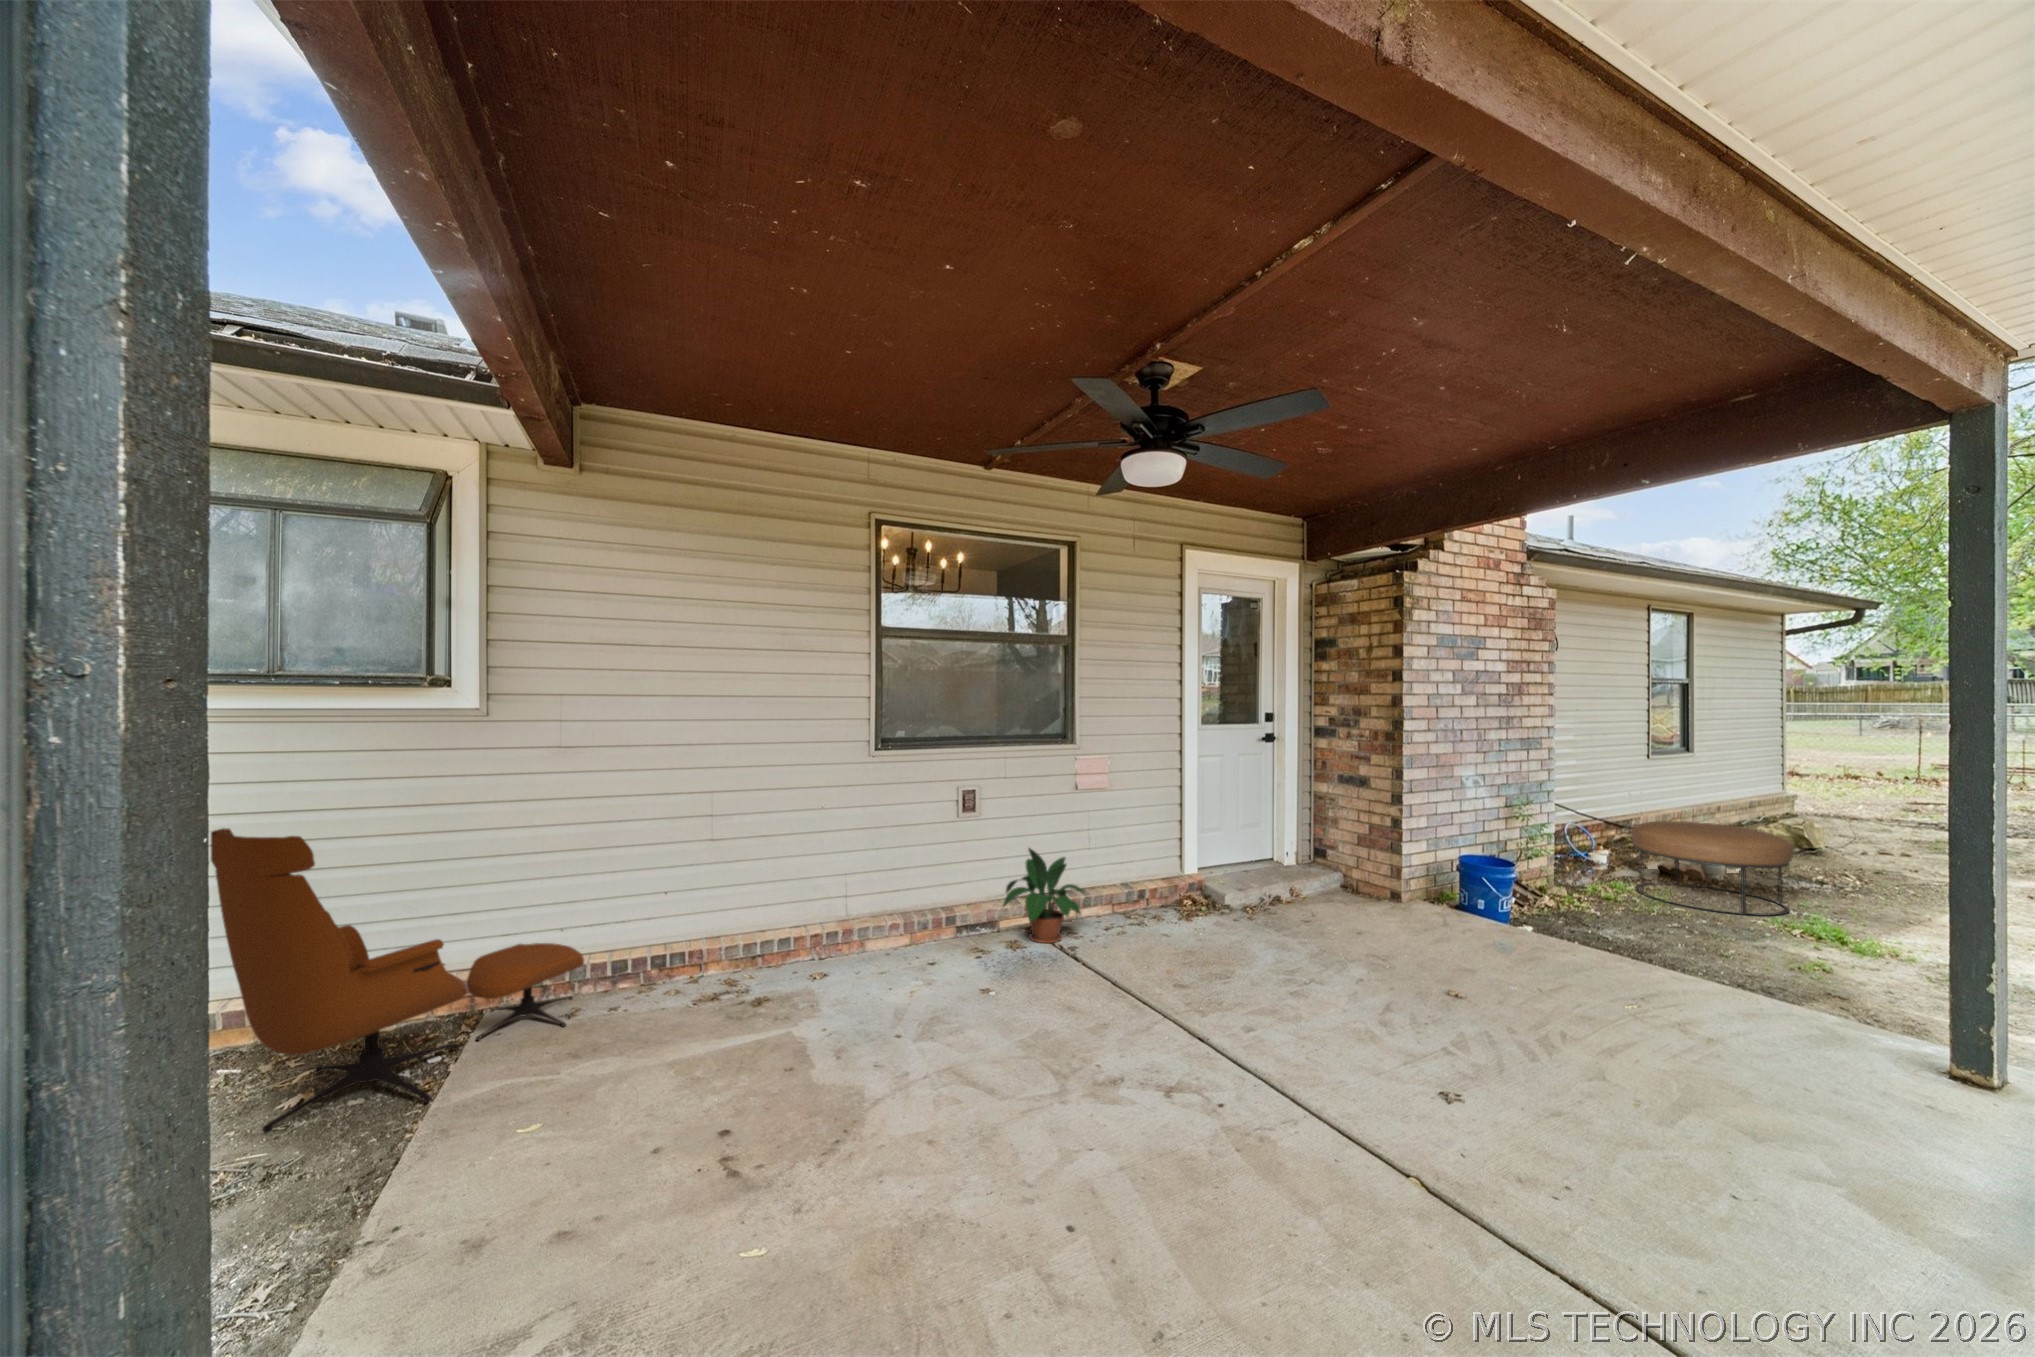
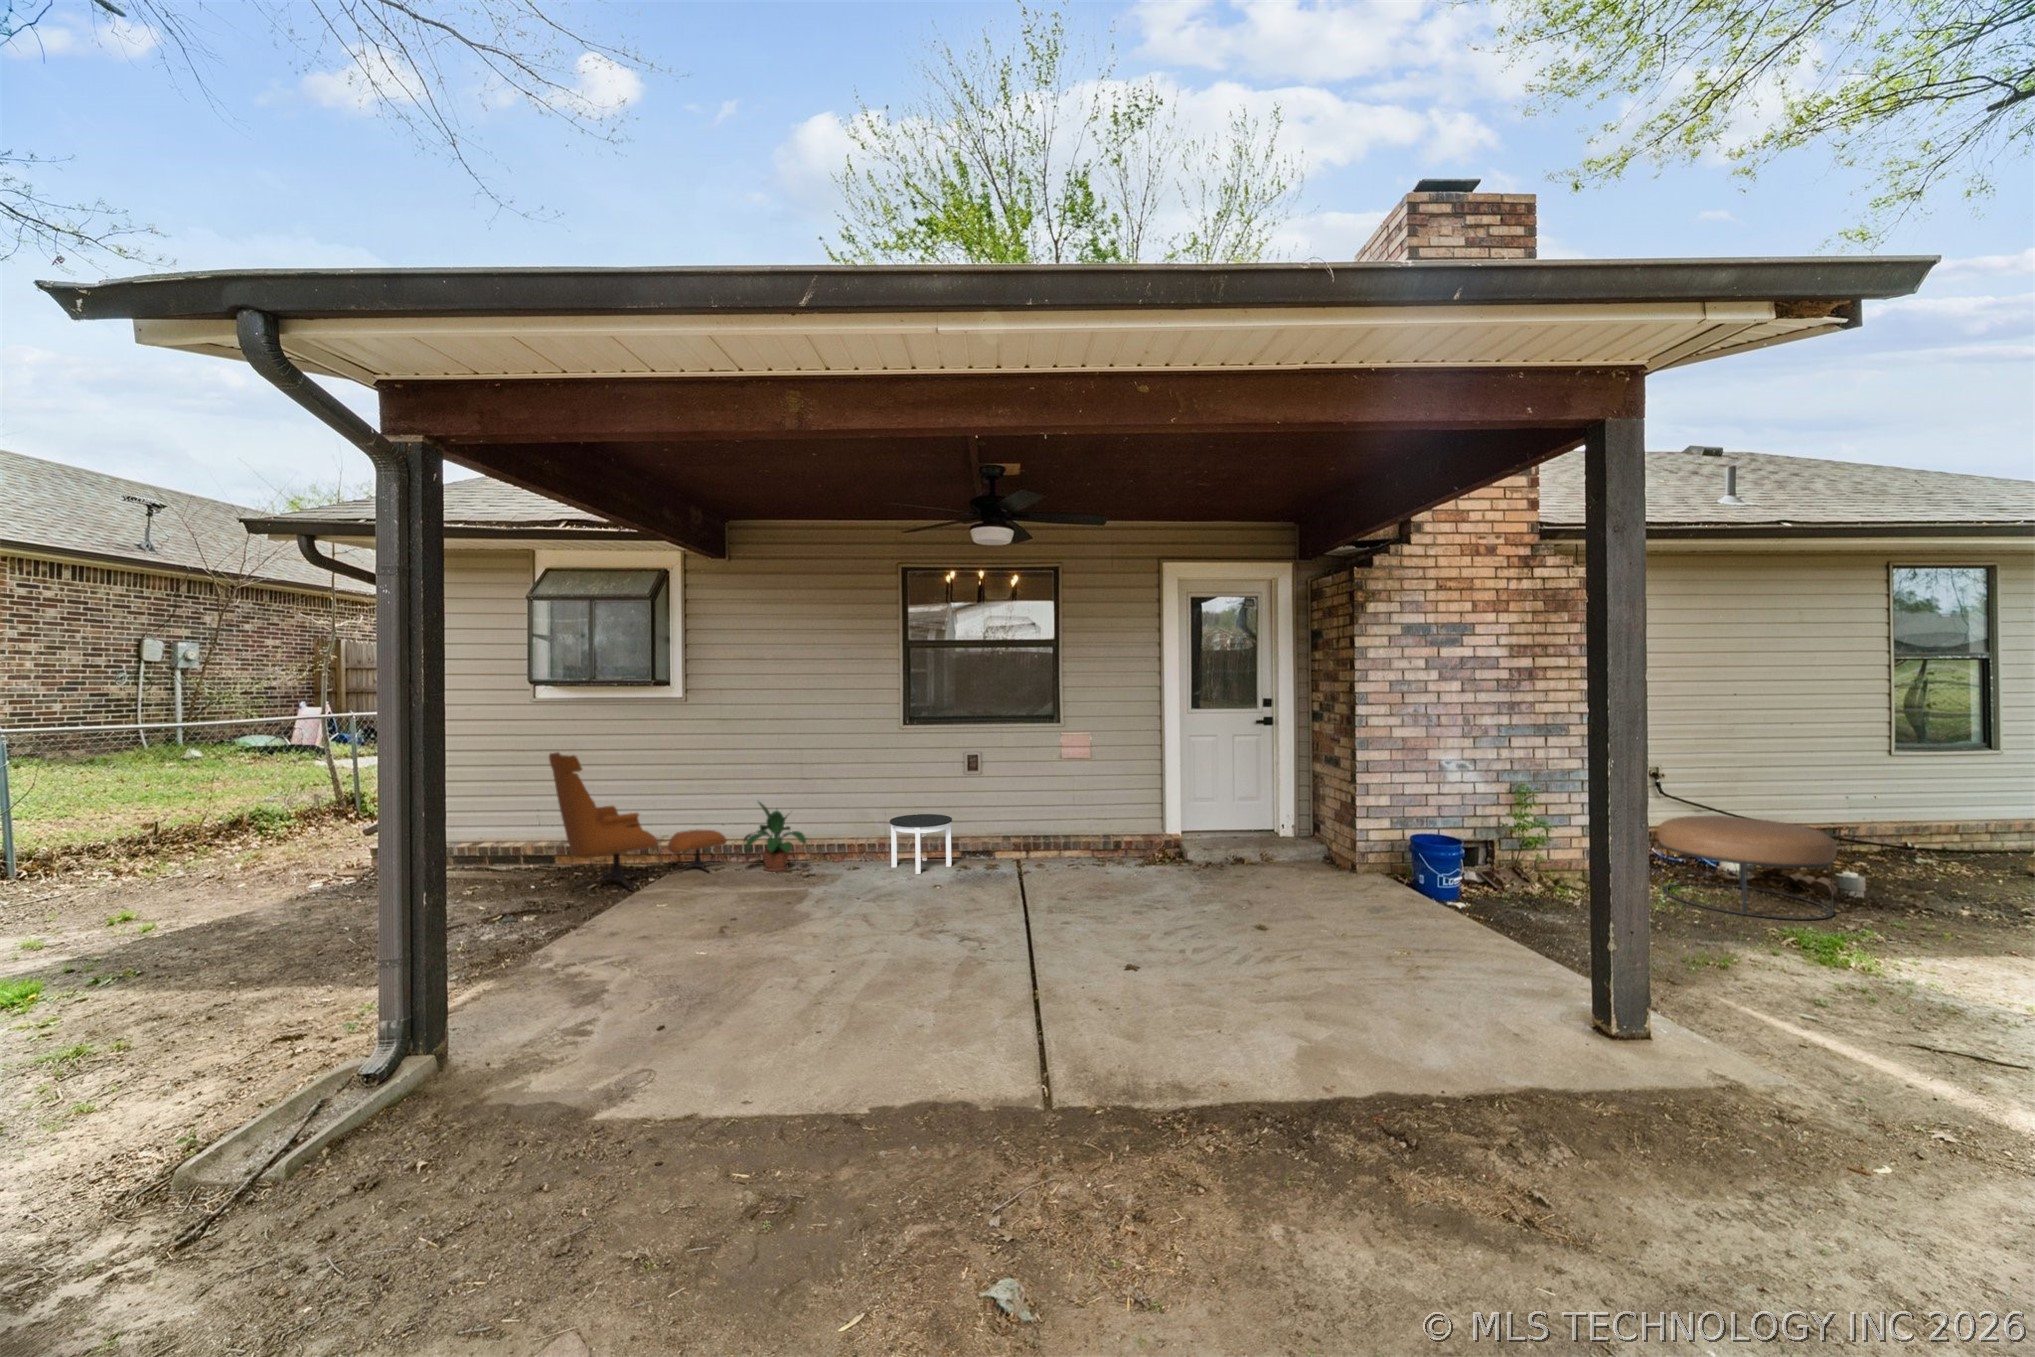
potted plant: present [1003,848,1084,943] -> present [744,802,806,871]
round table: none [873,878,965,975] -> present [890,814,952,874]

